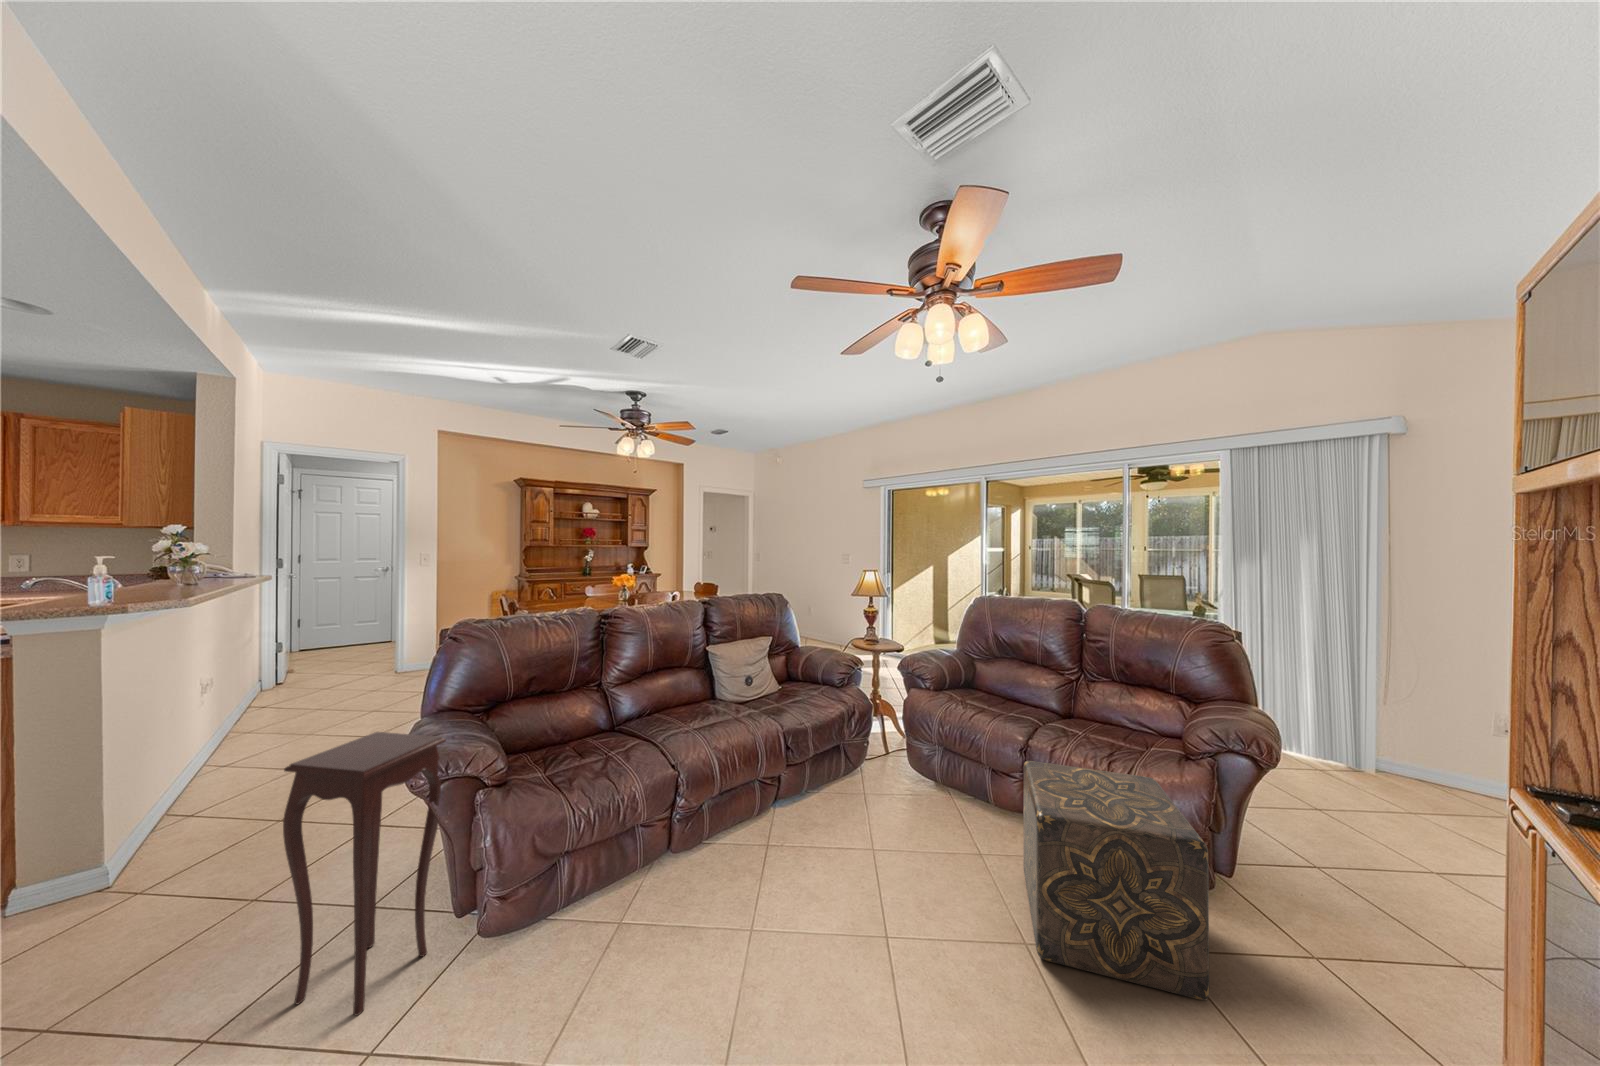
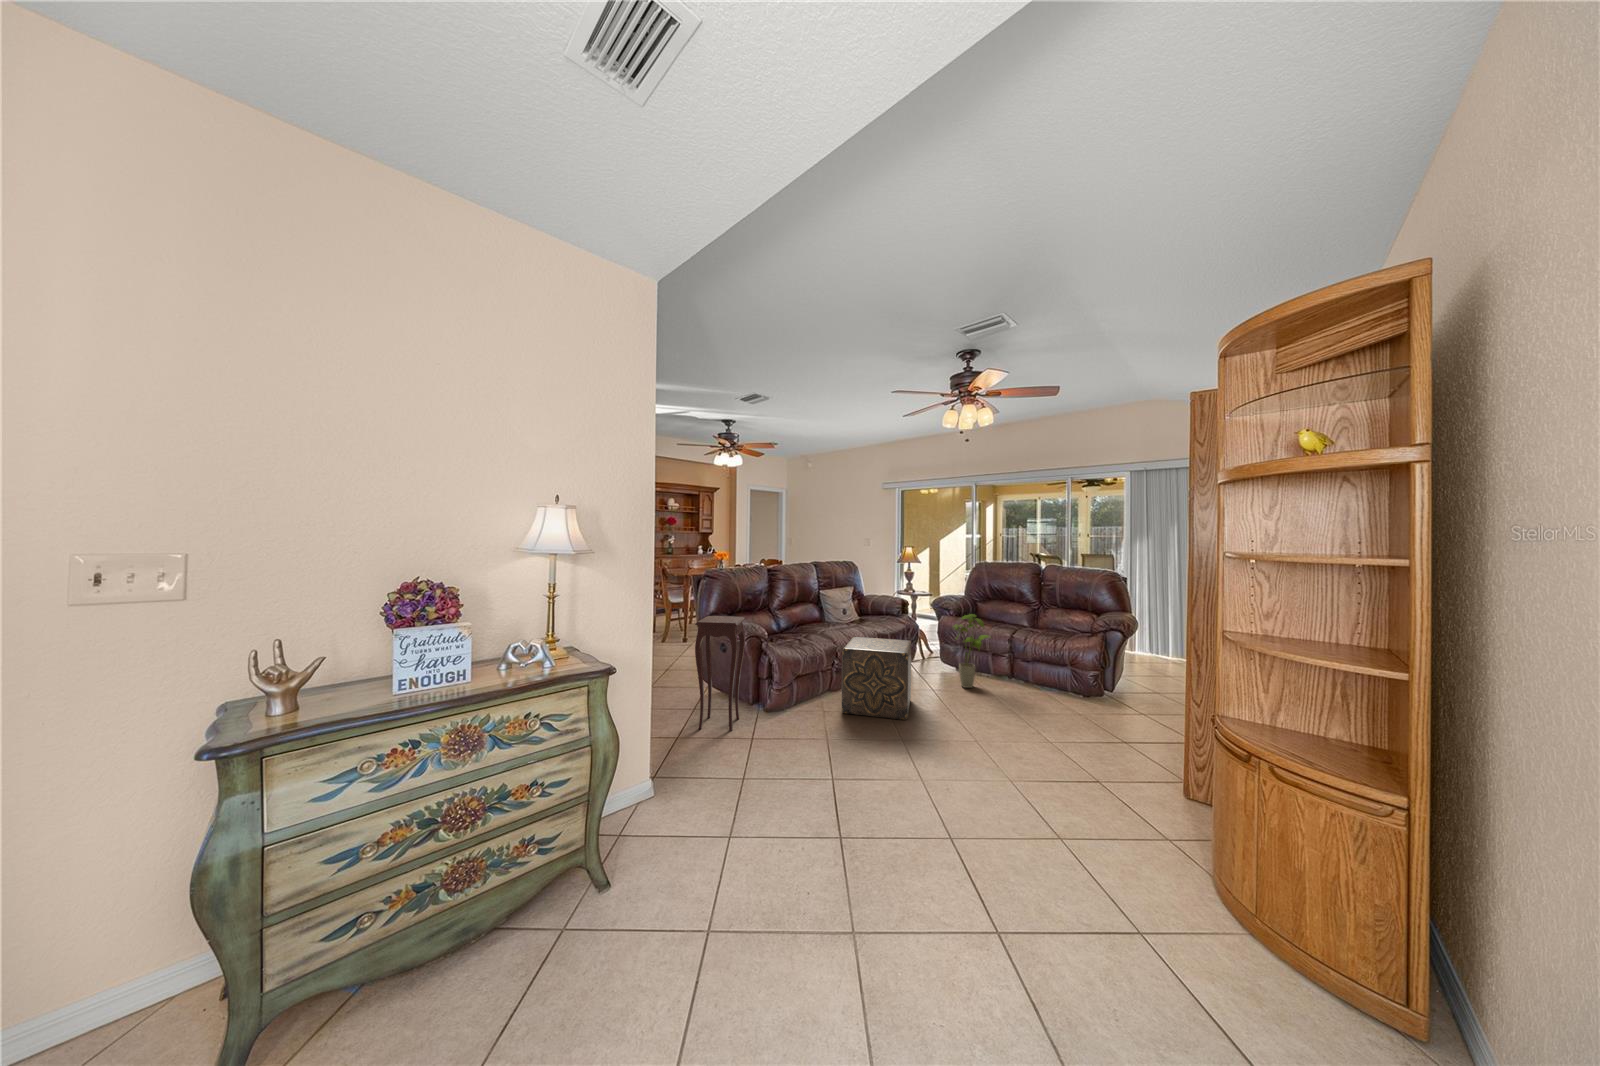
house plant: none [916,702,990,842] -> present [955,614,989,688]
ottoman: present [1023,761,1209,1000] -> present [841,637,911,720]

